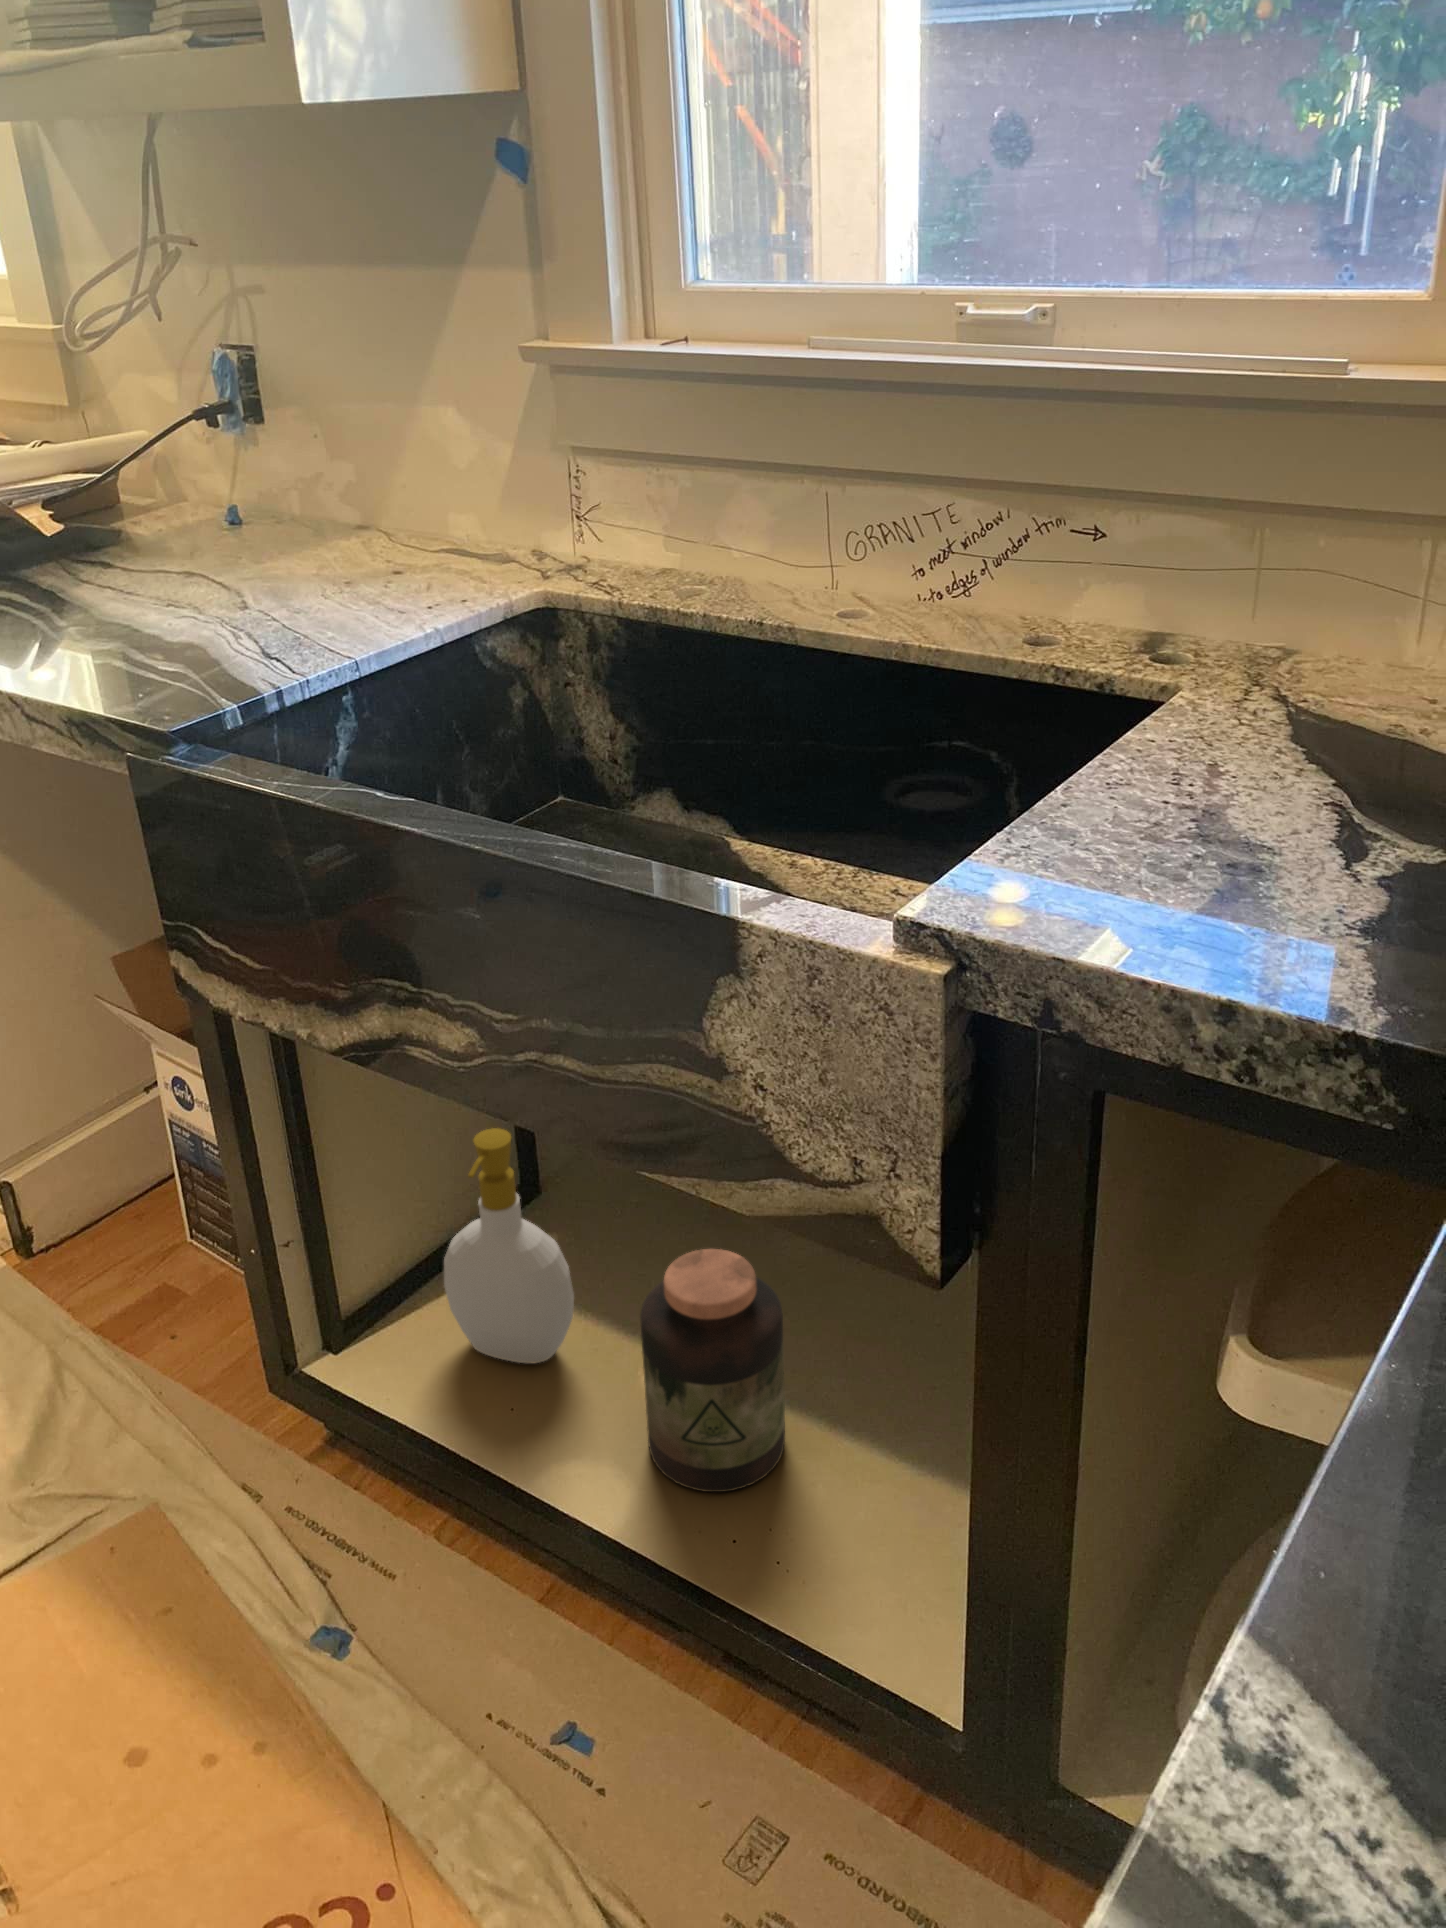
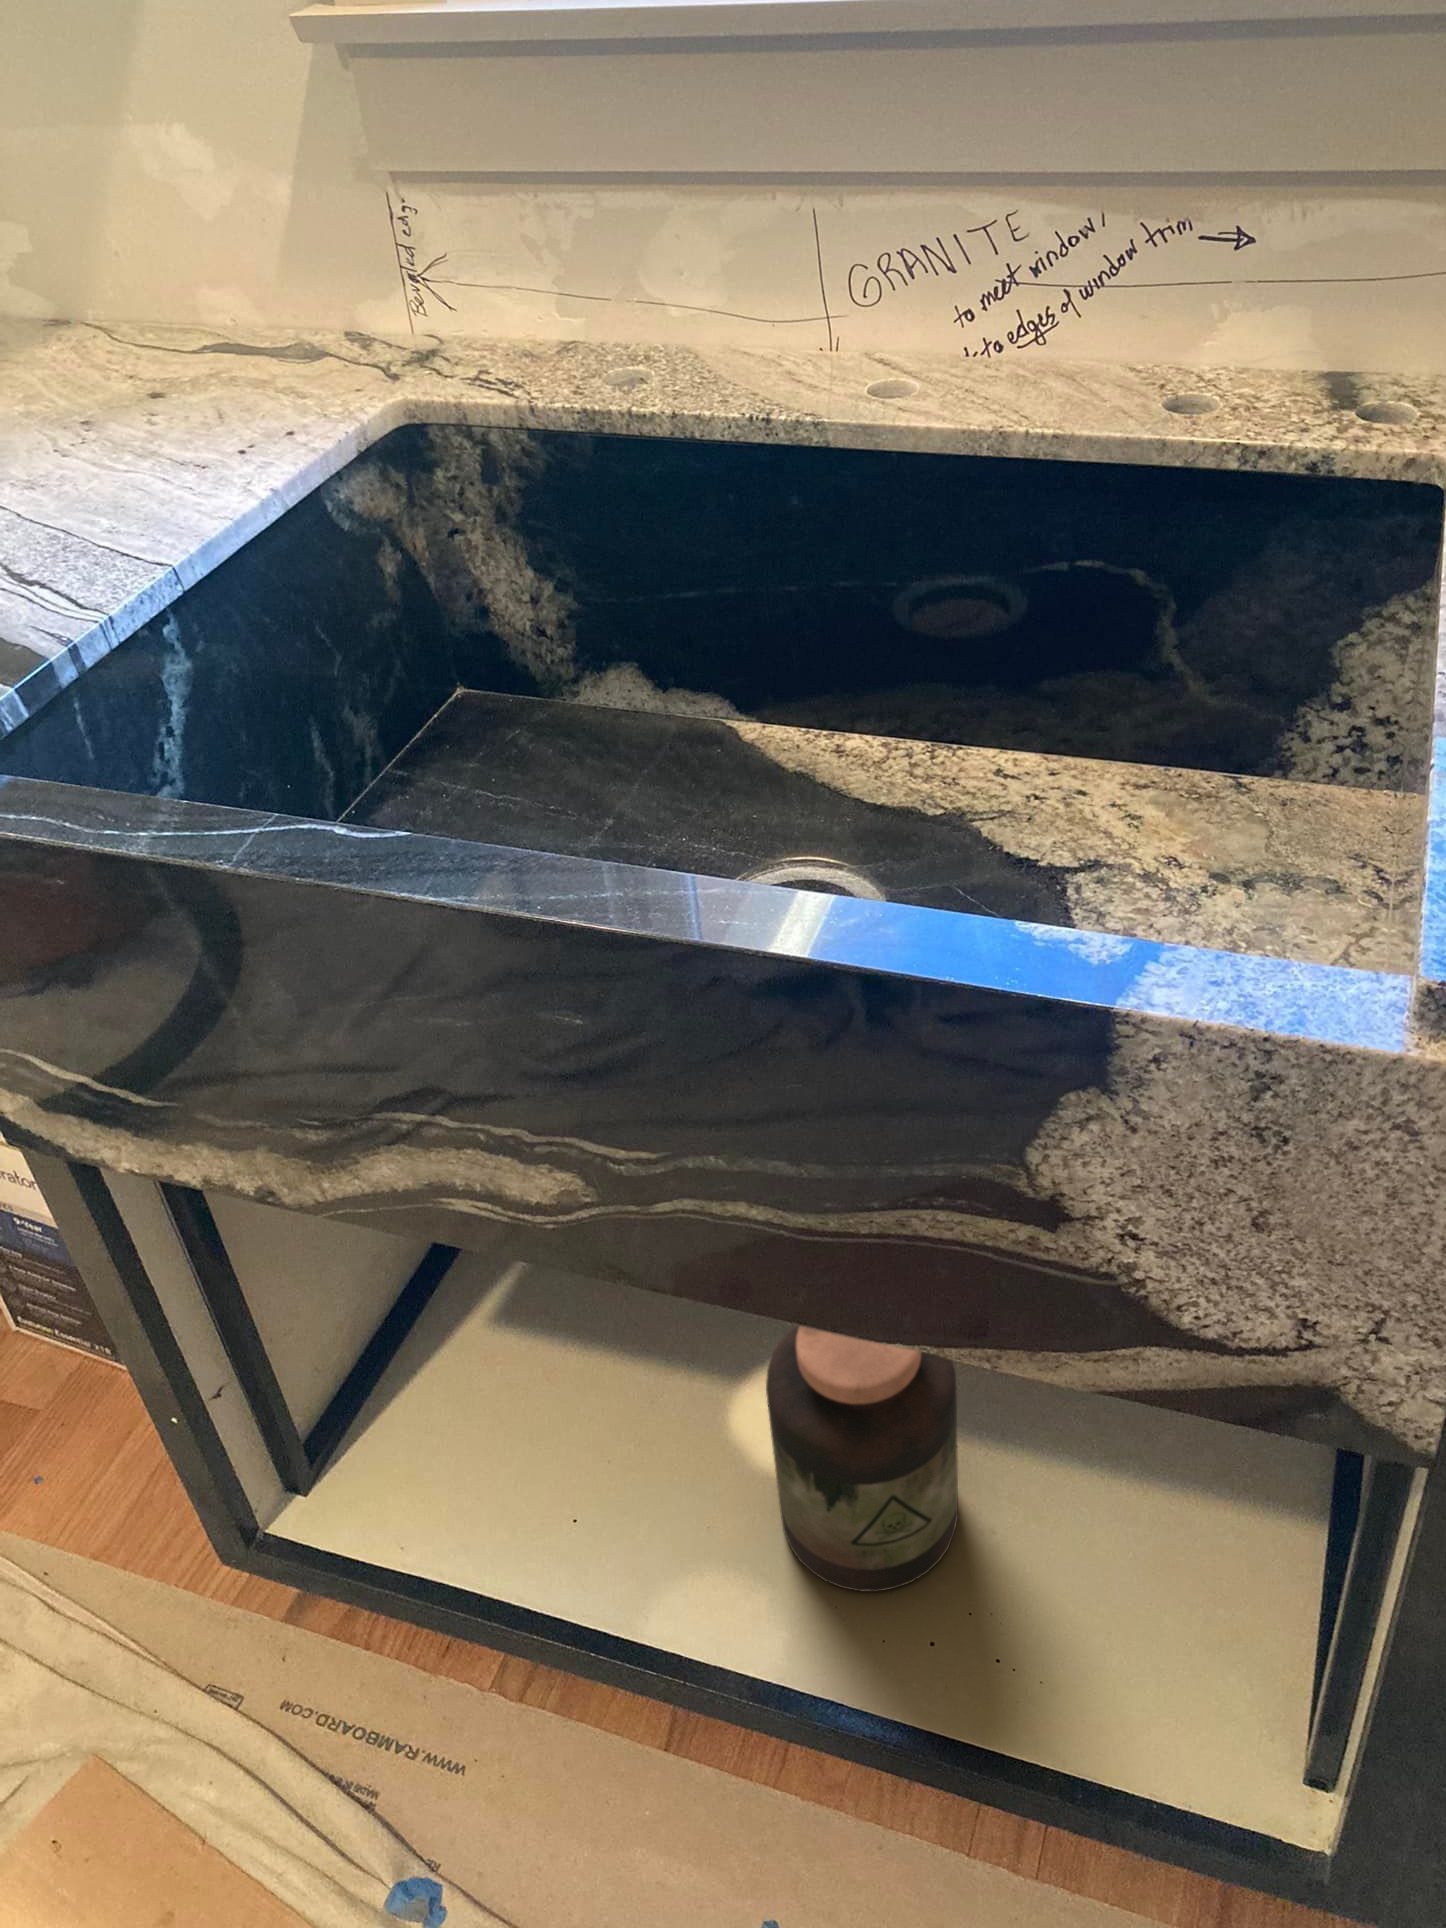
soap bottle: present [444,1128,574,1363] -> none [449,1188,636,1462]

